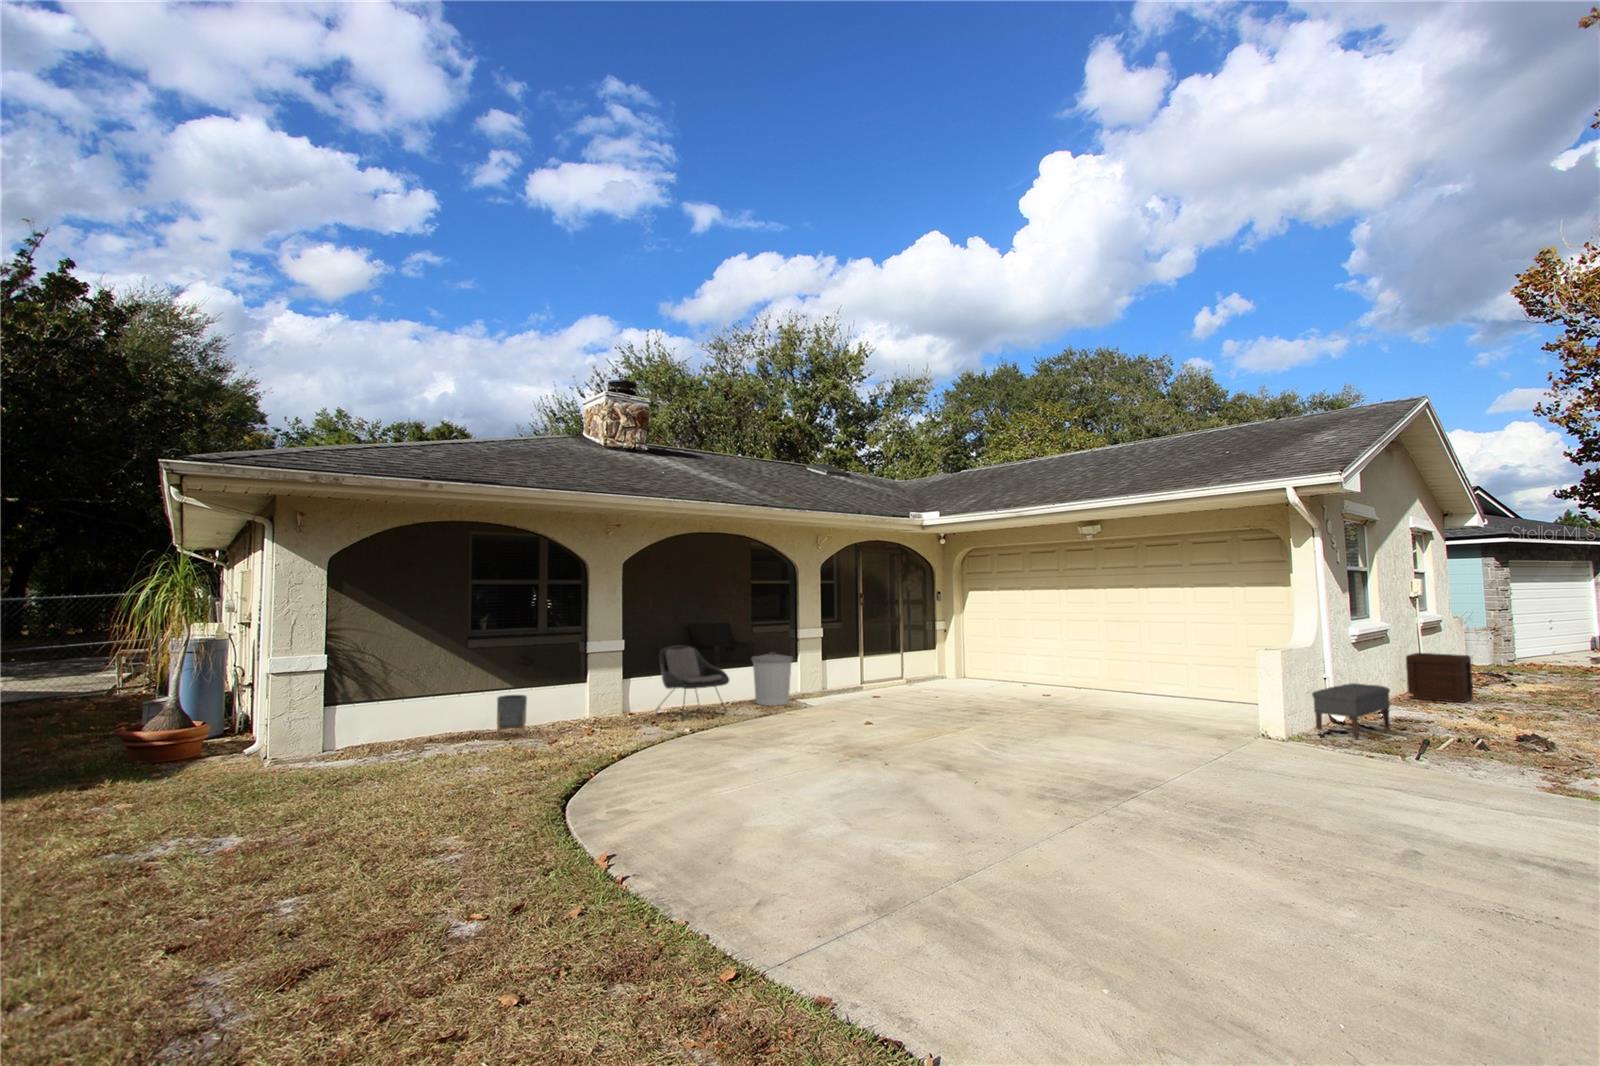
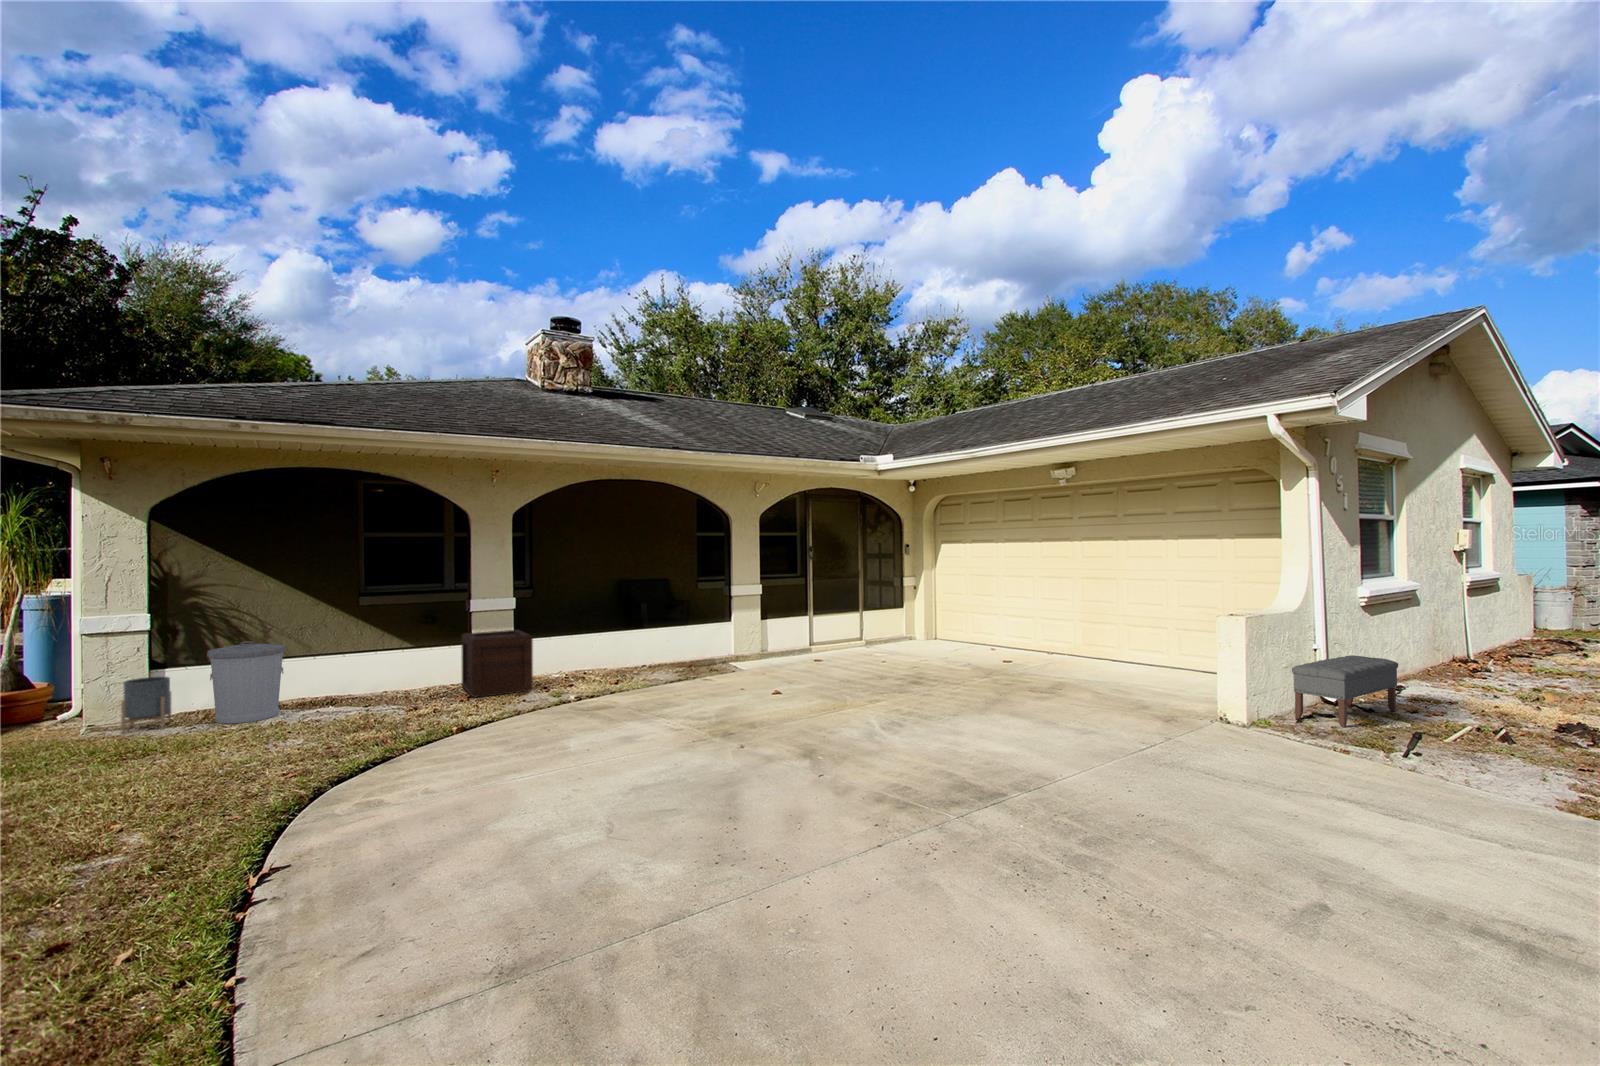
lounge chair: present [657,645,729,720] -> none [554,603,633,686]
trash can: present [752,653,793,706] -> present [207,641,286,723]
wooden crate: present [1406,653,1473,703] -> present [462,630,533,698]
planter: present [497,695,527,738] -> present [121,677,171,734]

